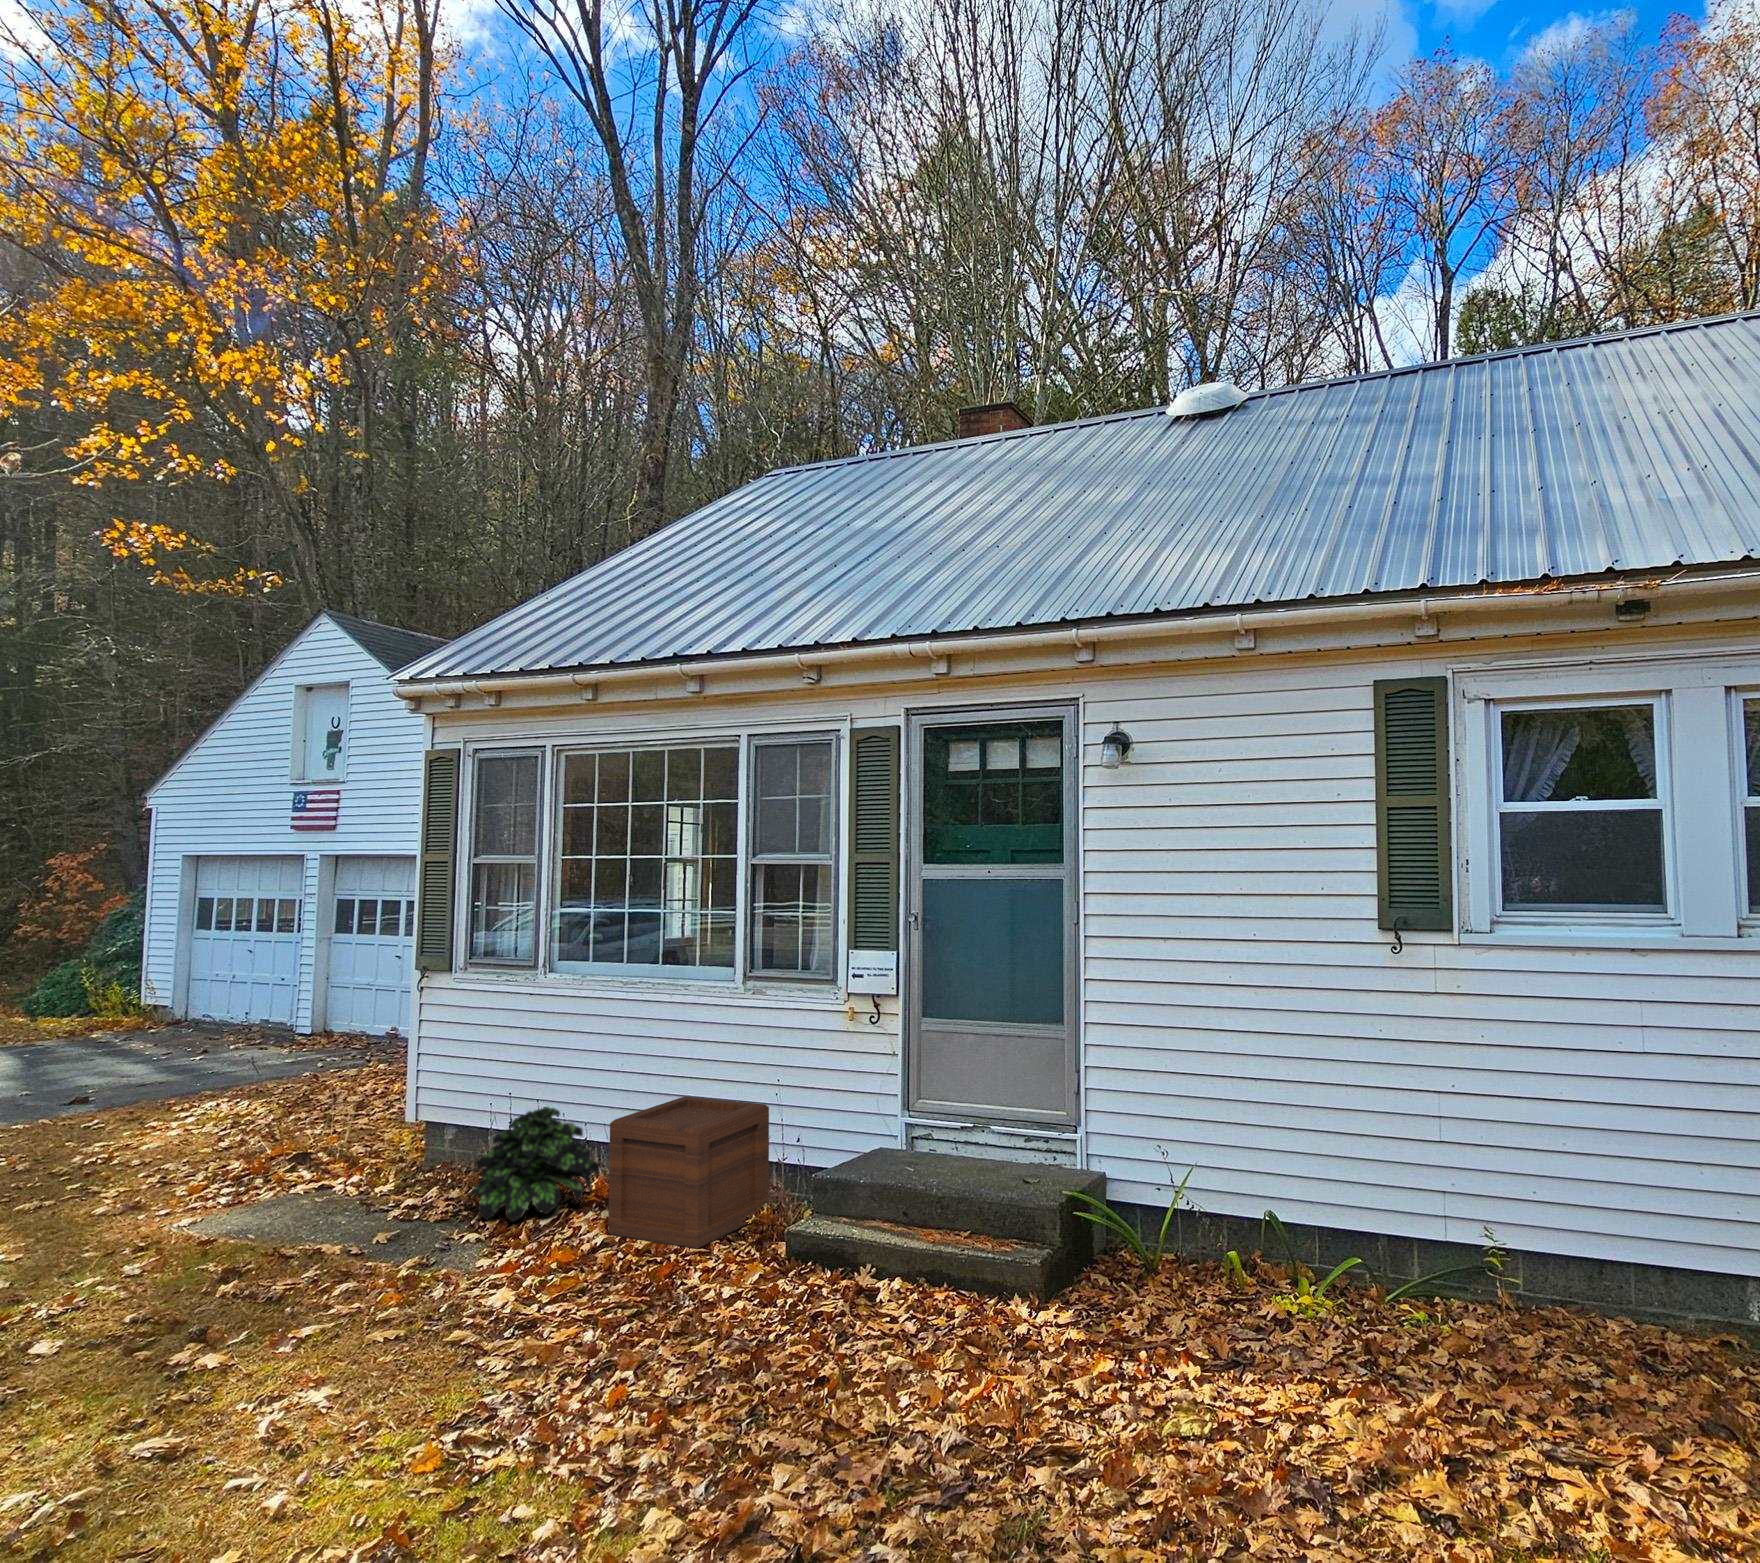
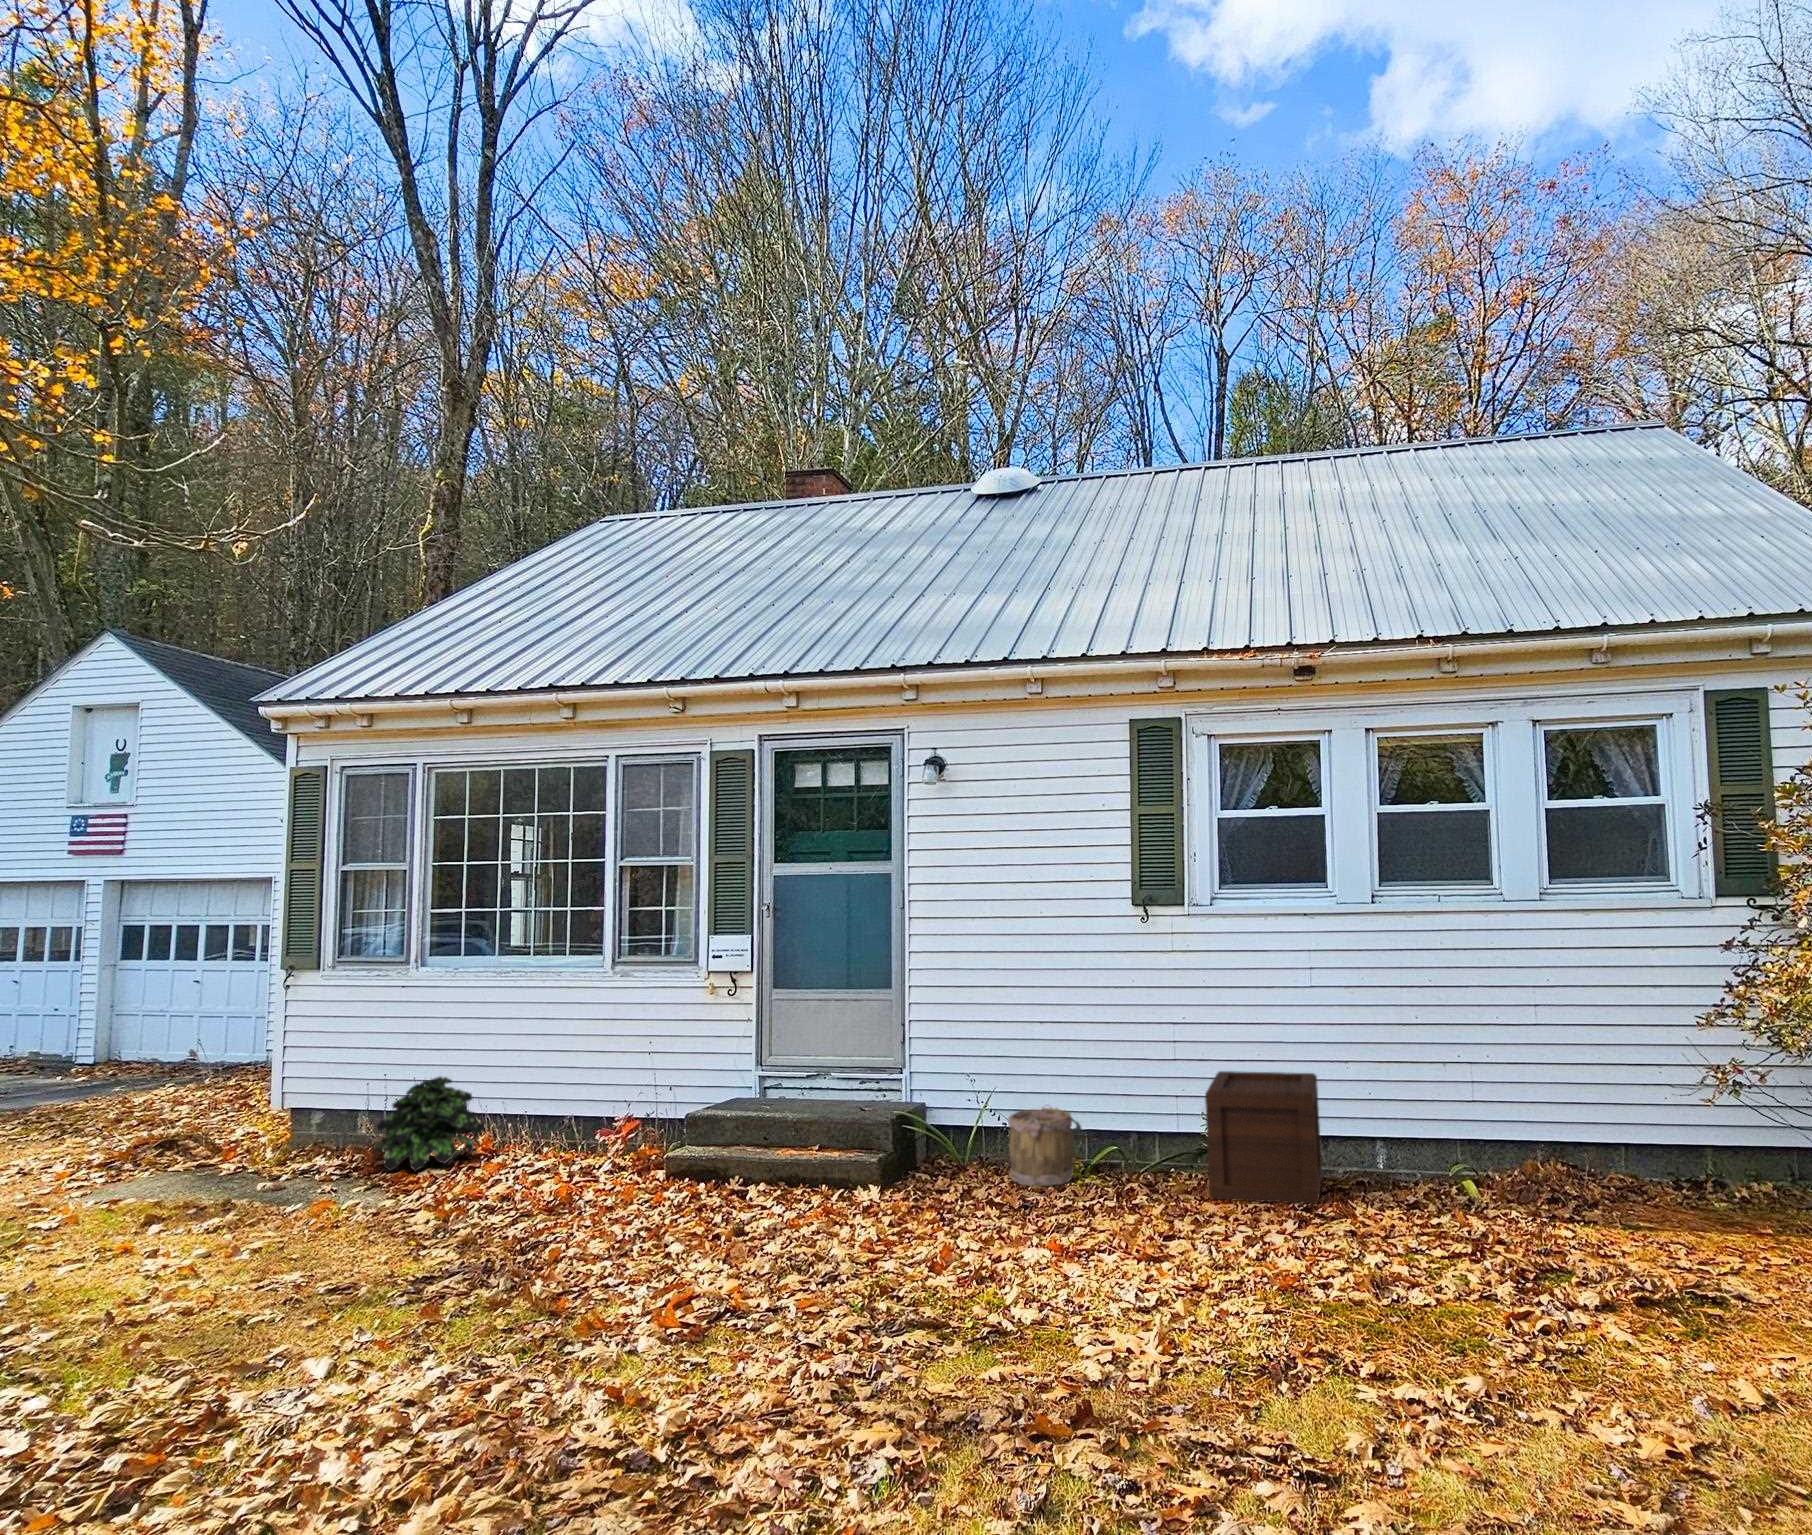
wooden crate: present [608,1096,769,1249] -> present [1205,1071,1322,1204]
bucket: none [1217,1192,1318,1312] -> present [1008,1105,1081,1187]

